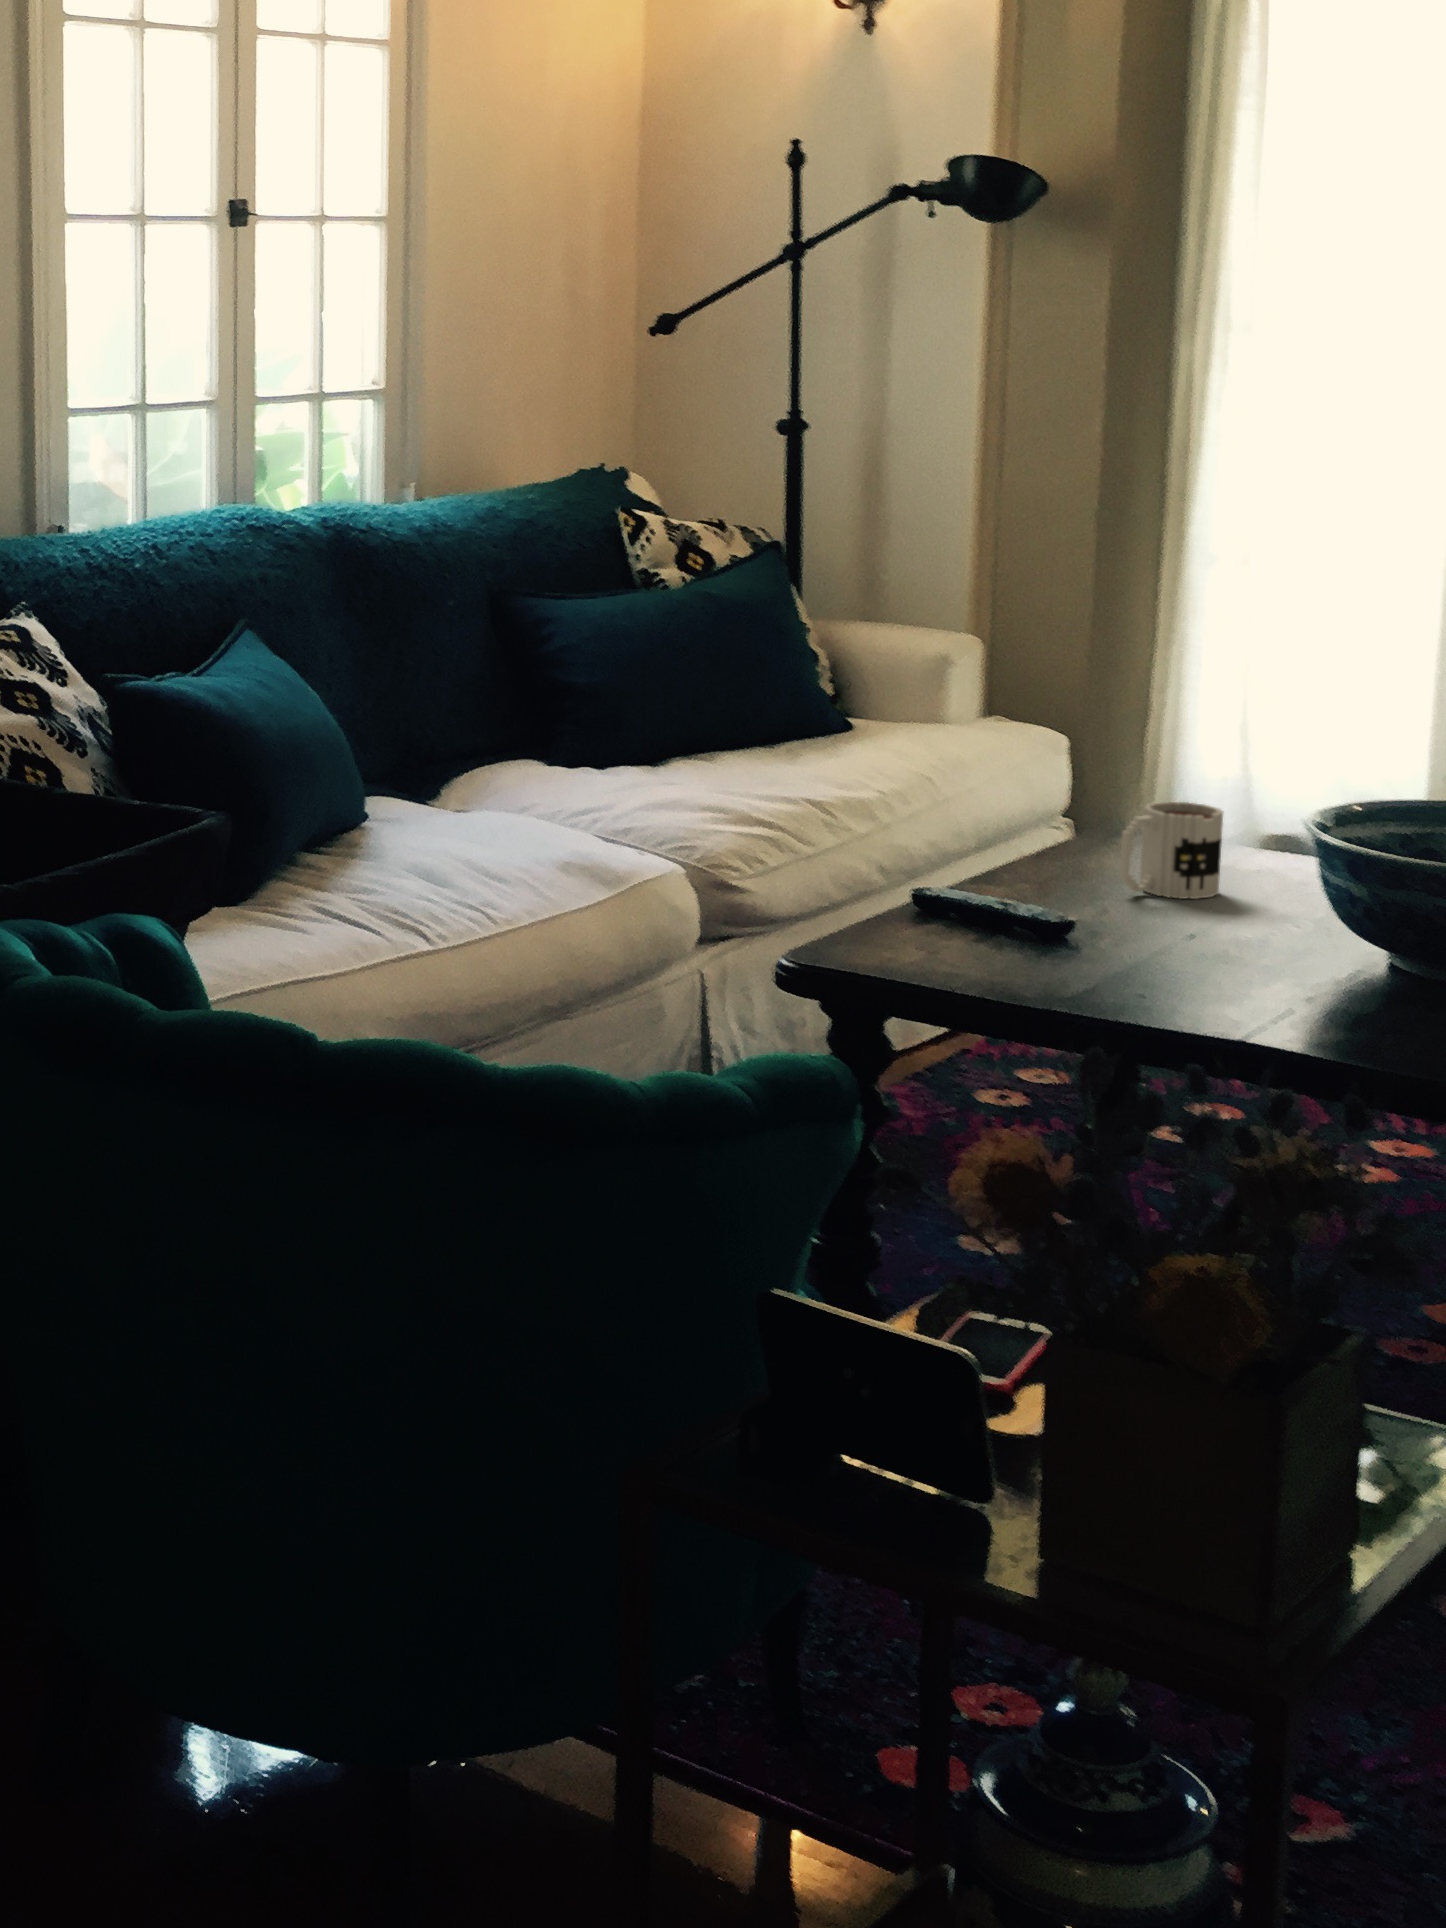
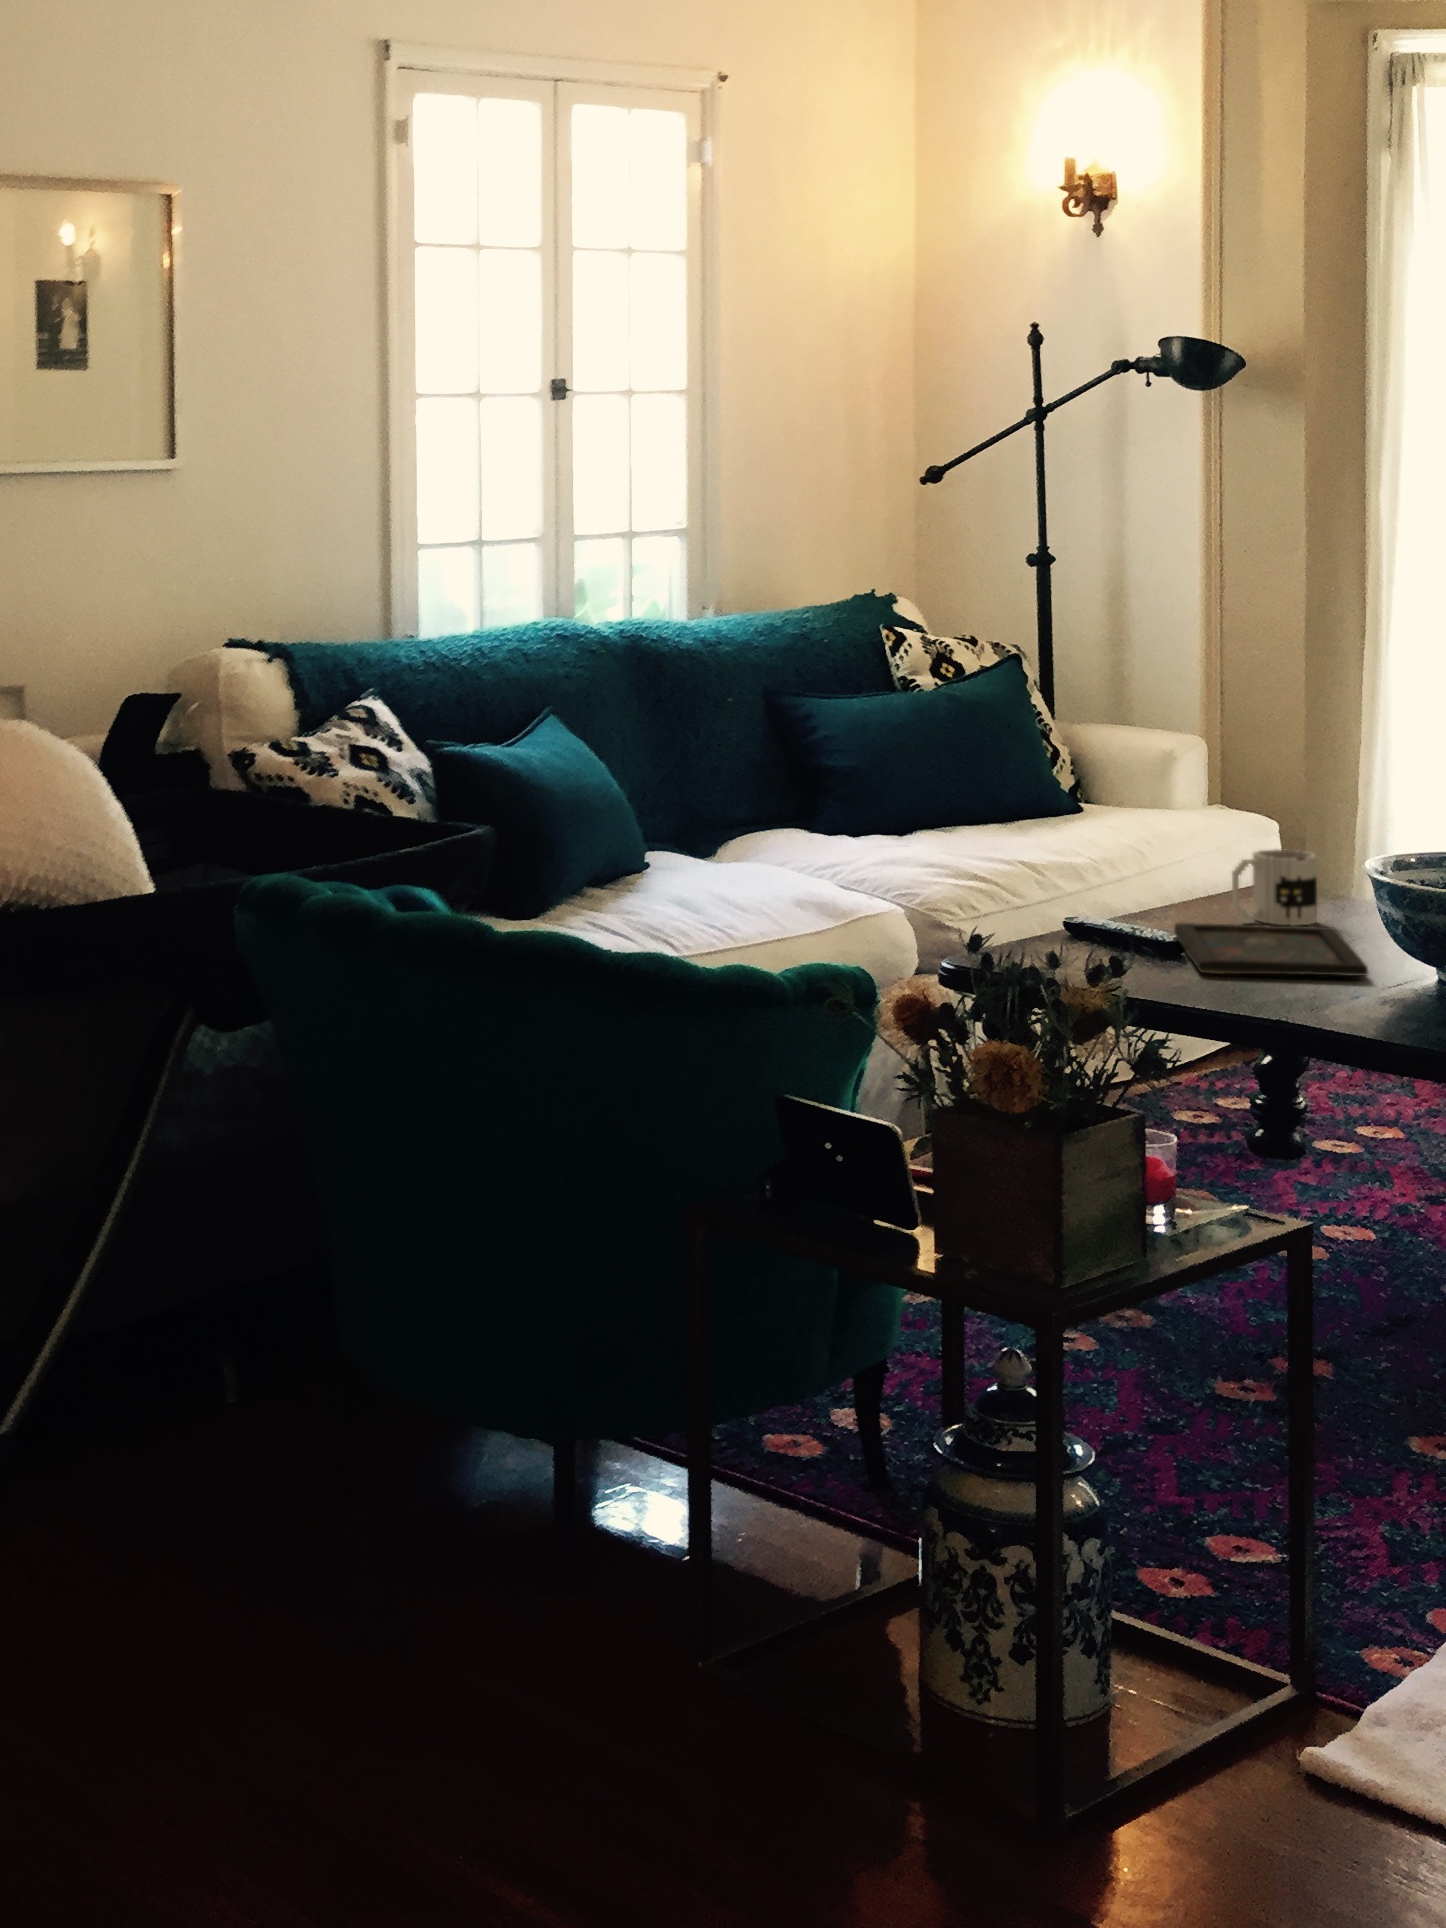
tray: none [1065,905,1345,985] -> present [1174,923,1368,976]

